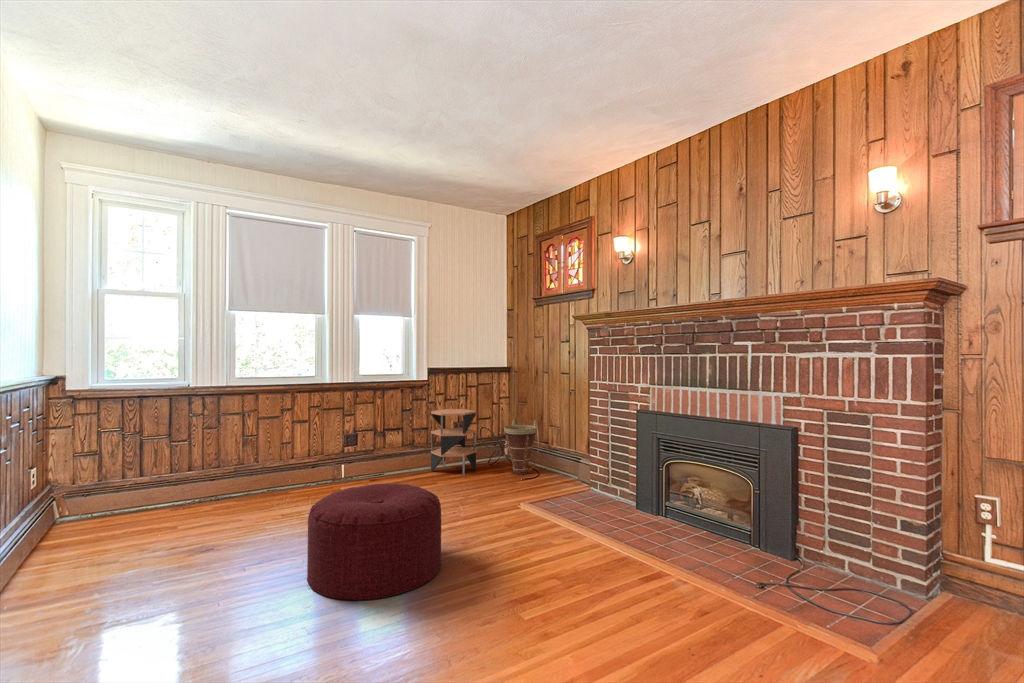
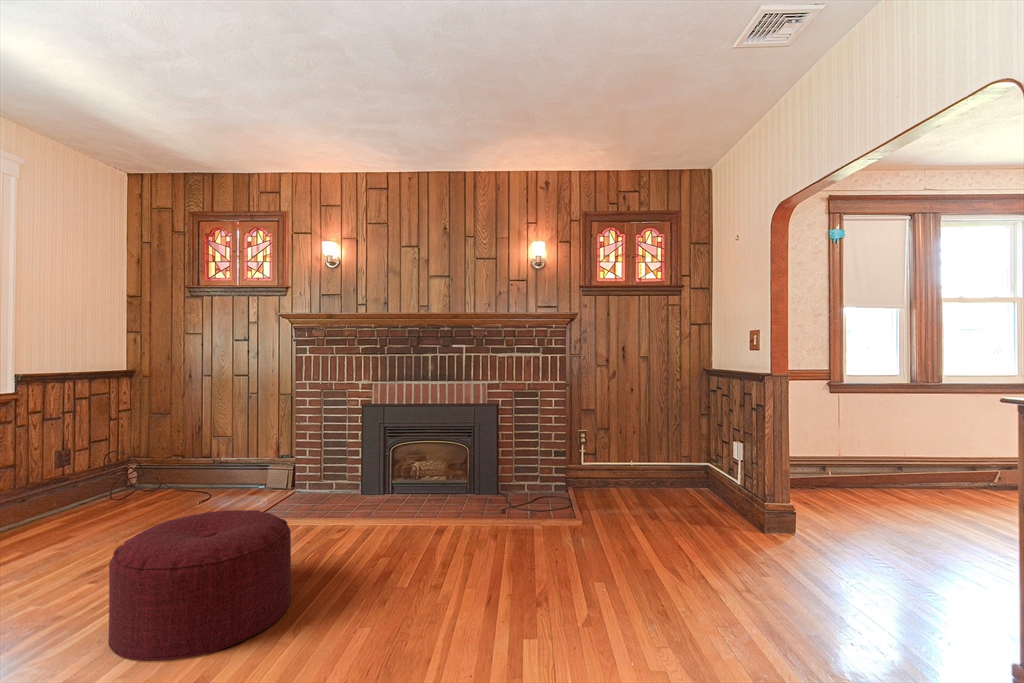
side table: present [431,409,476,475] -> none [38,429,115,524]
basket: present [504,419,539,474] -> none [160,431,208,498]

